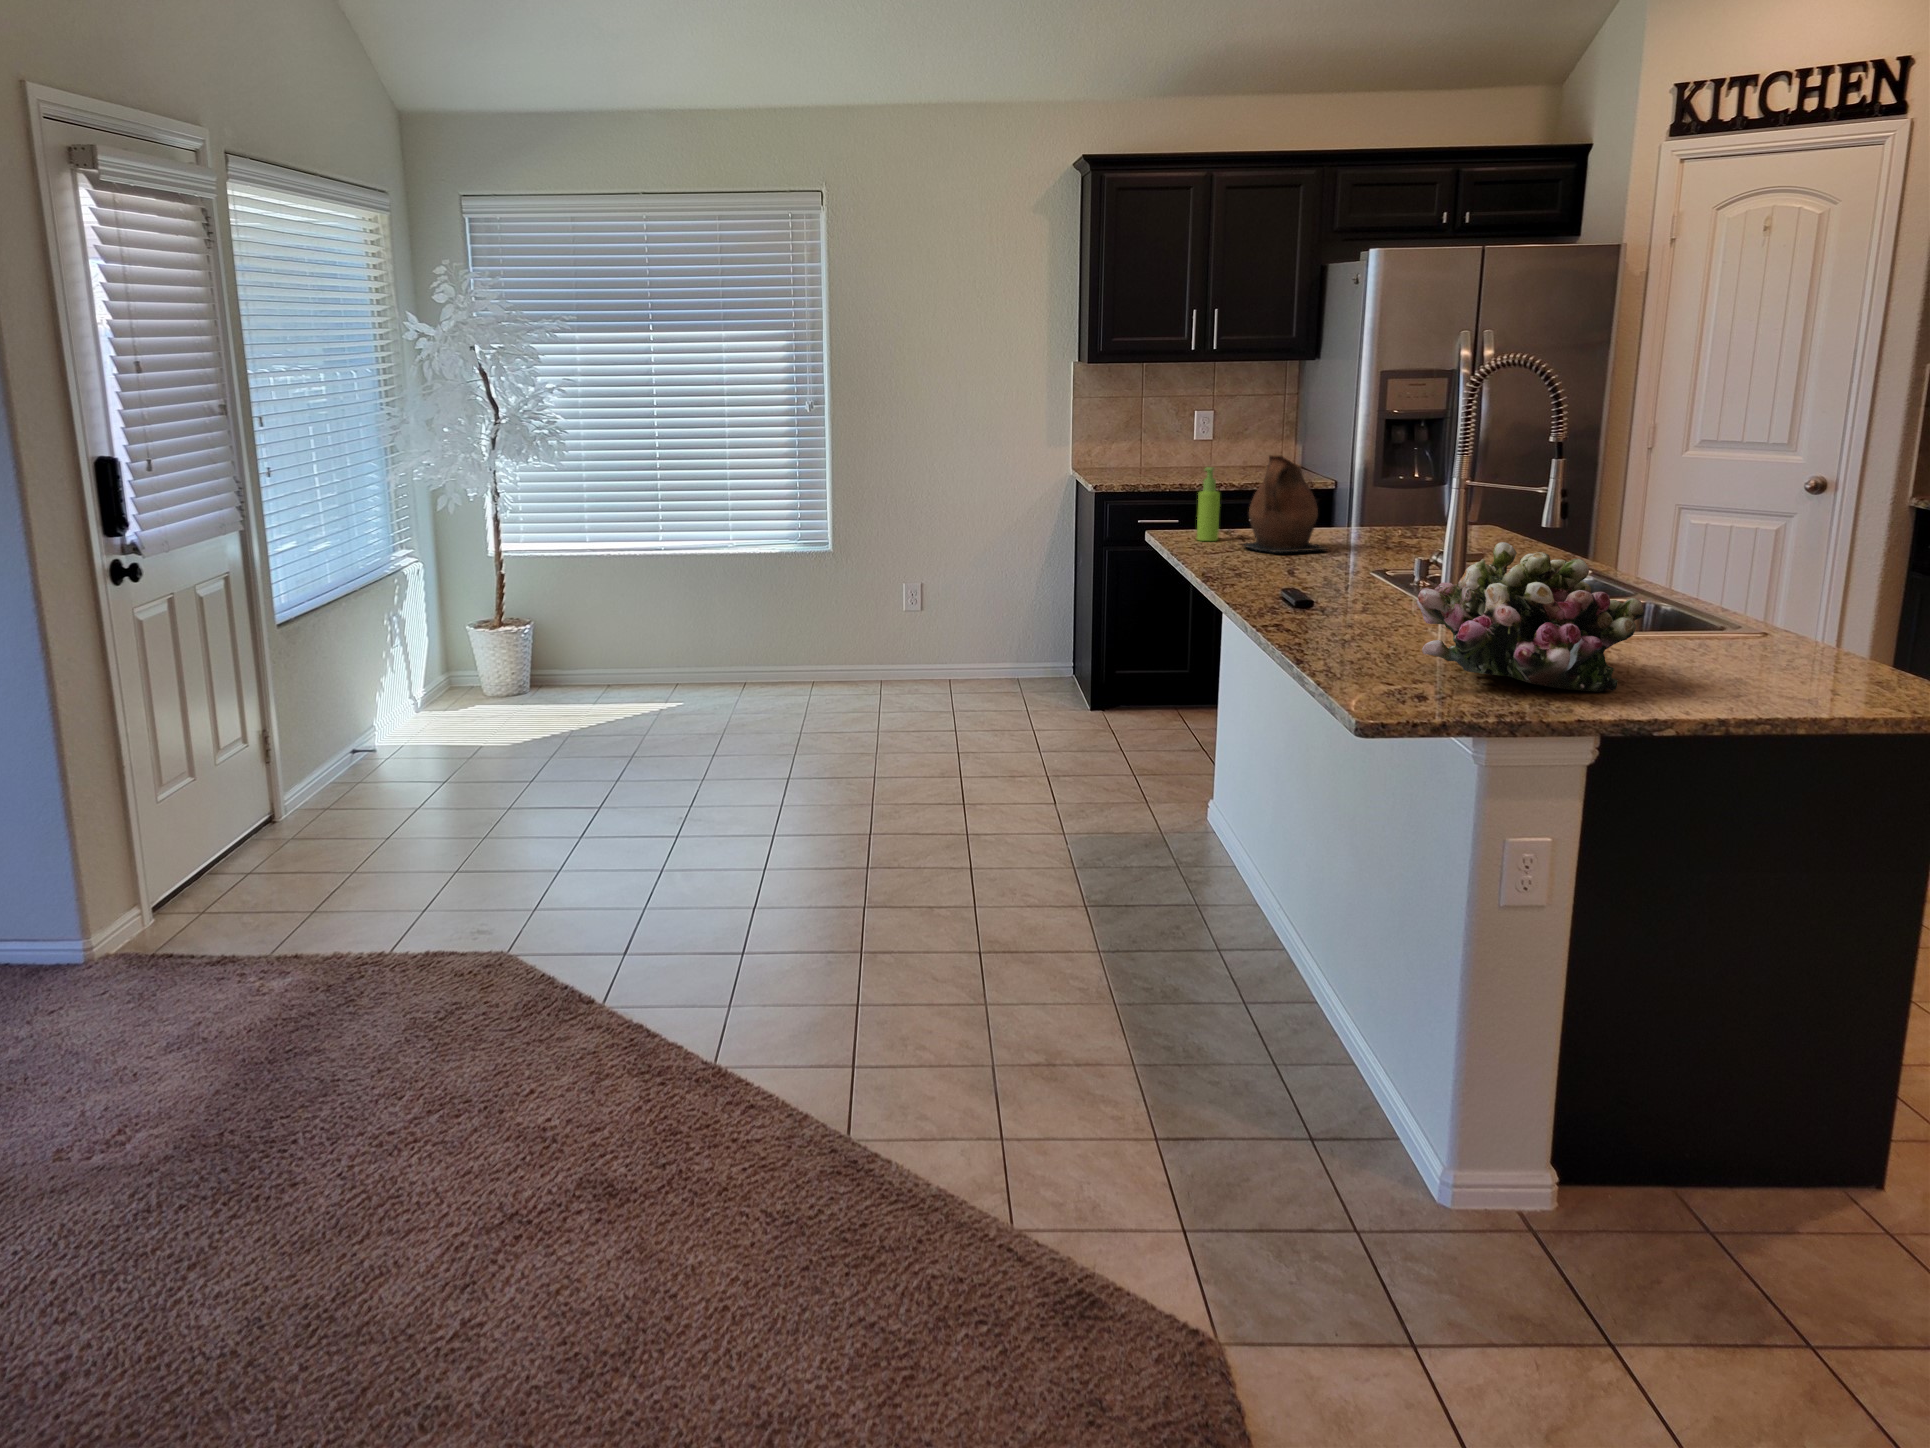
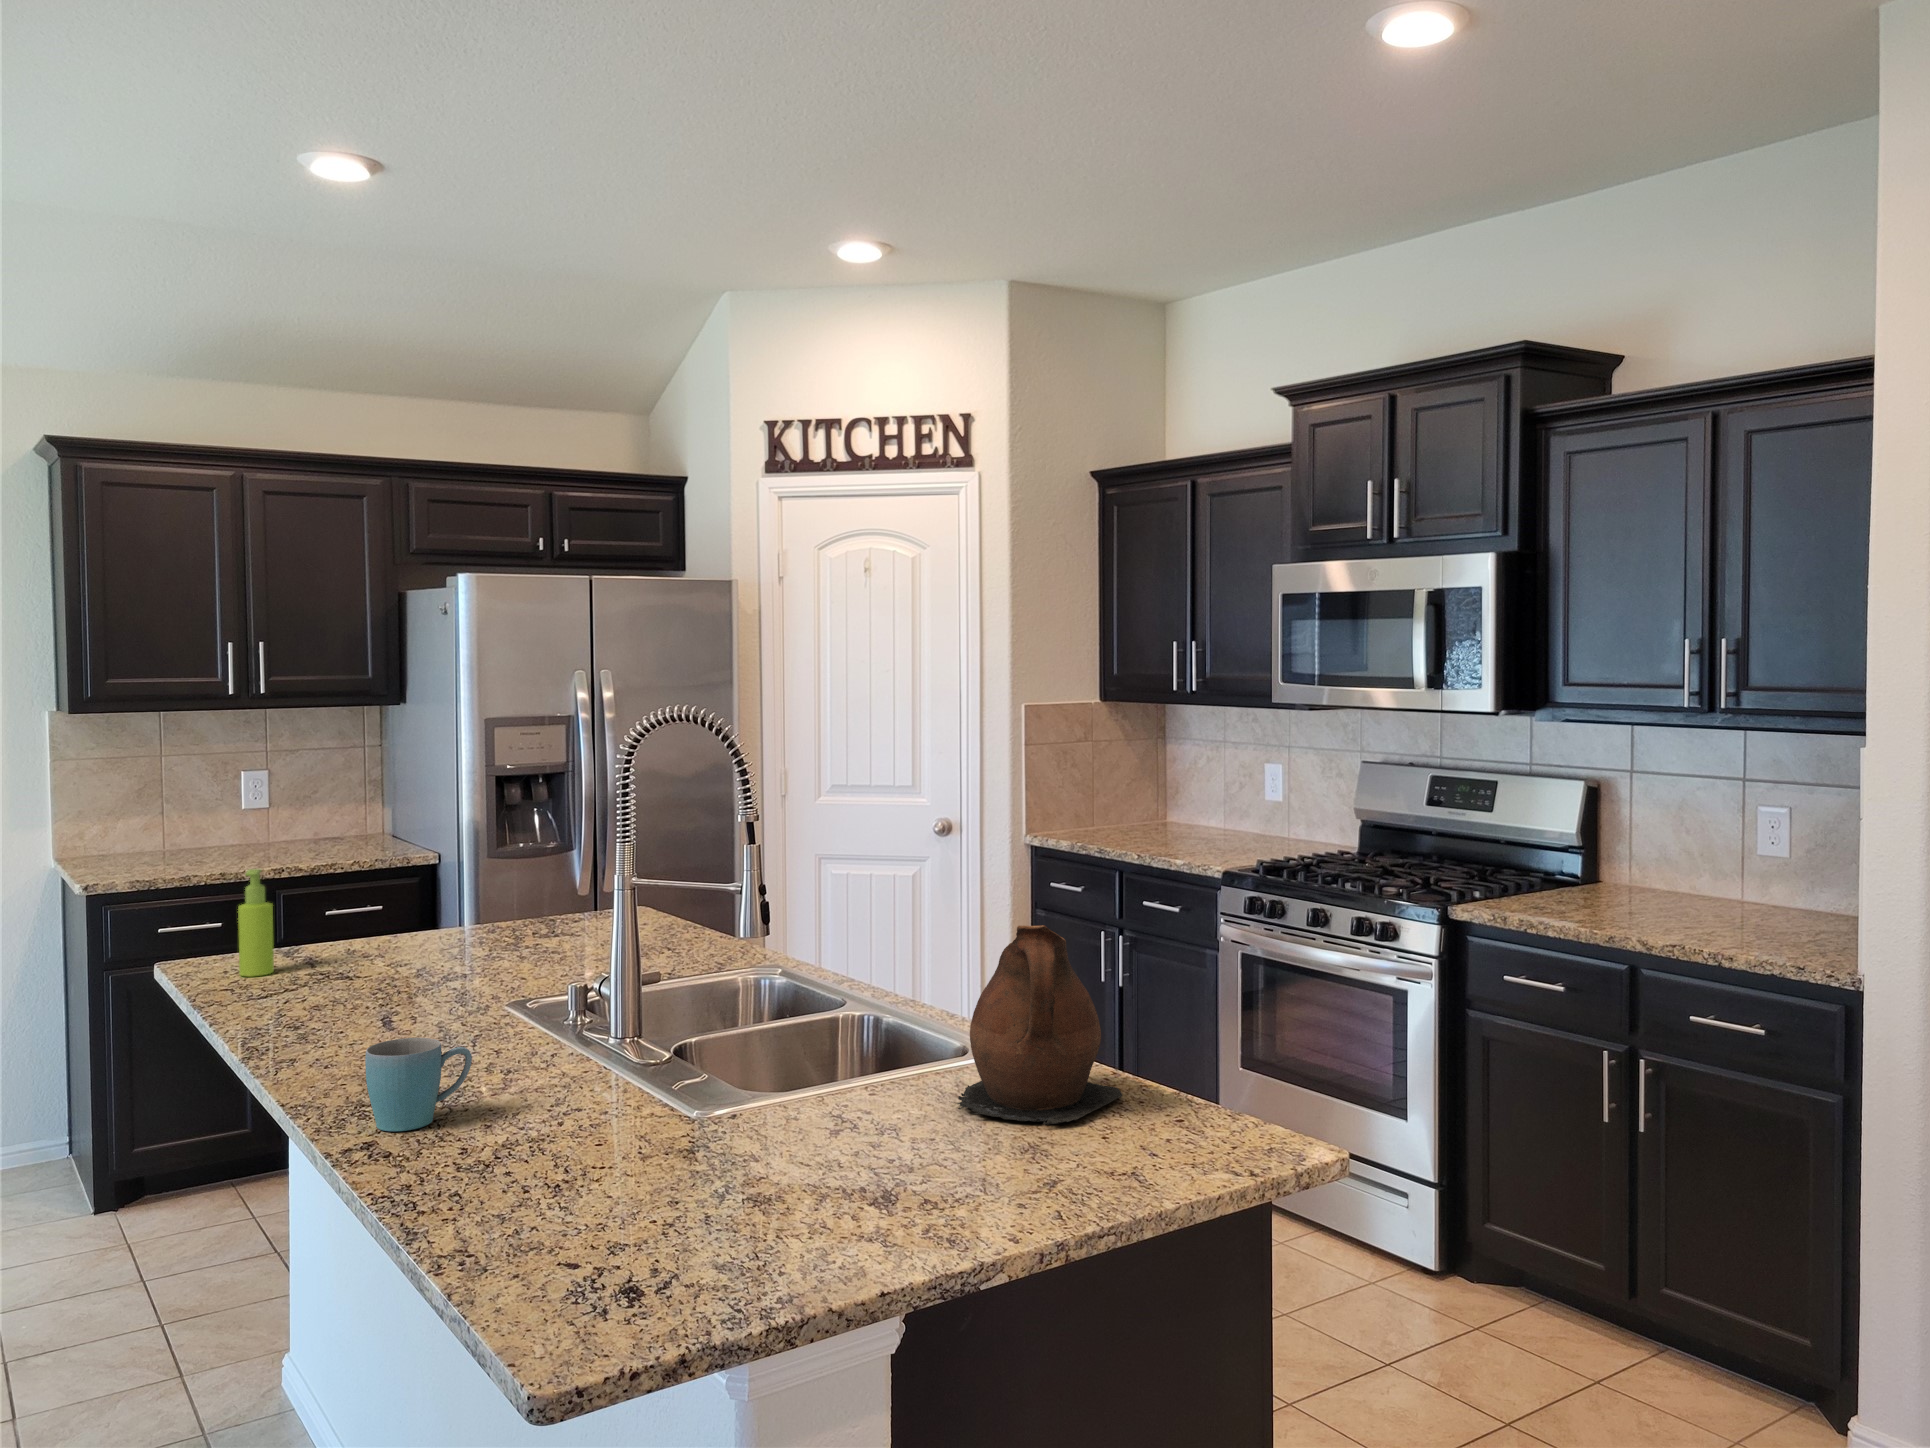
ceramic pitcher: present [1244,455,1328,552] -> present [957,925,1122,1125]
flower arrangement: present [1417,542,1644,692] -> none [595,993,906,1213]
mug: none [1276,566,1343,622] -> present [365,1038,472,1131]

